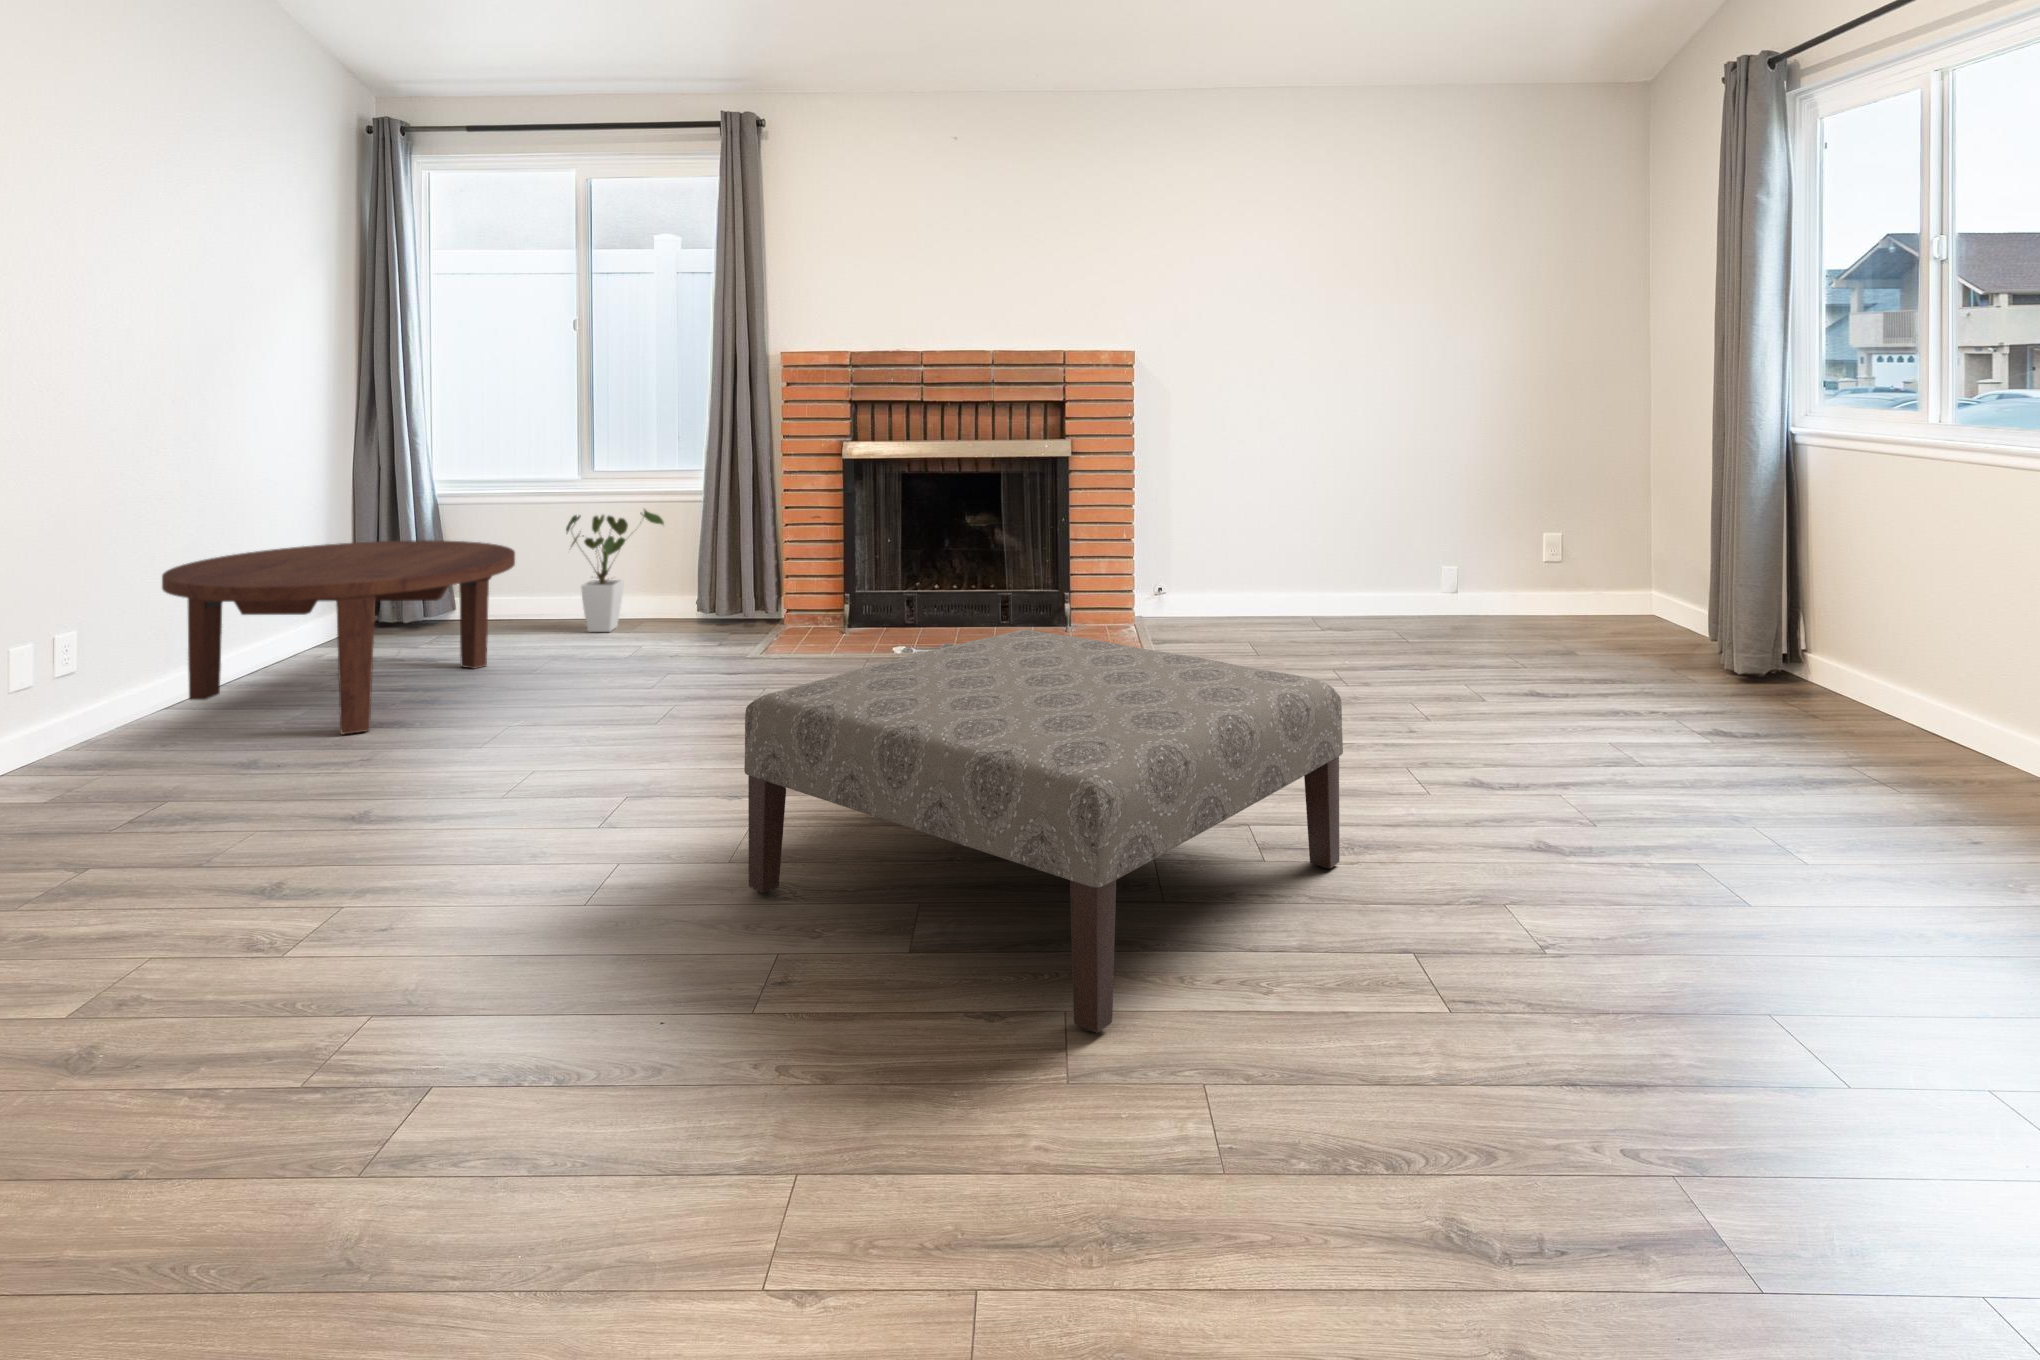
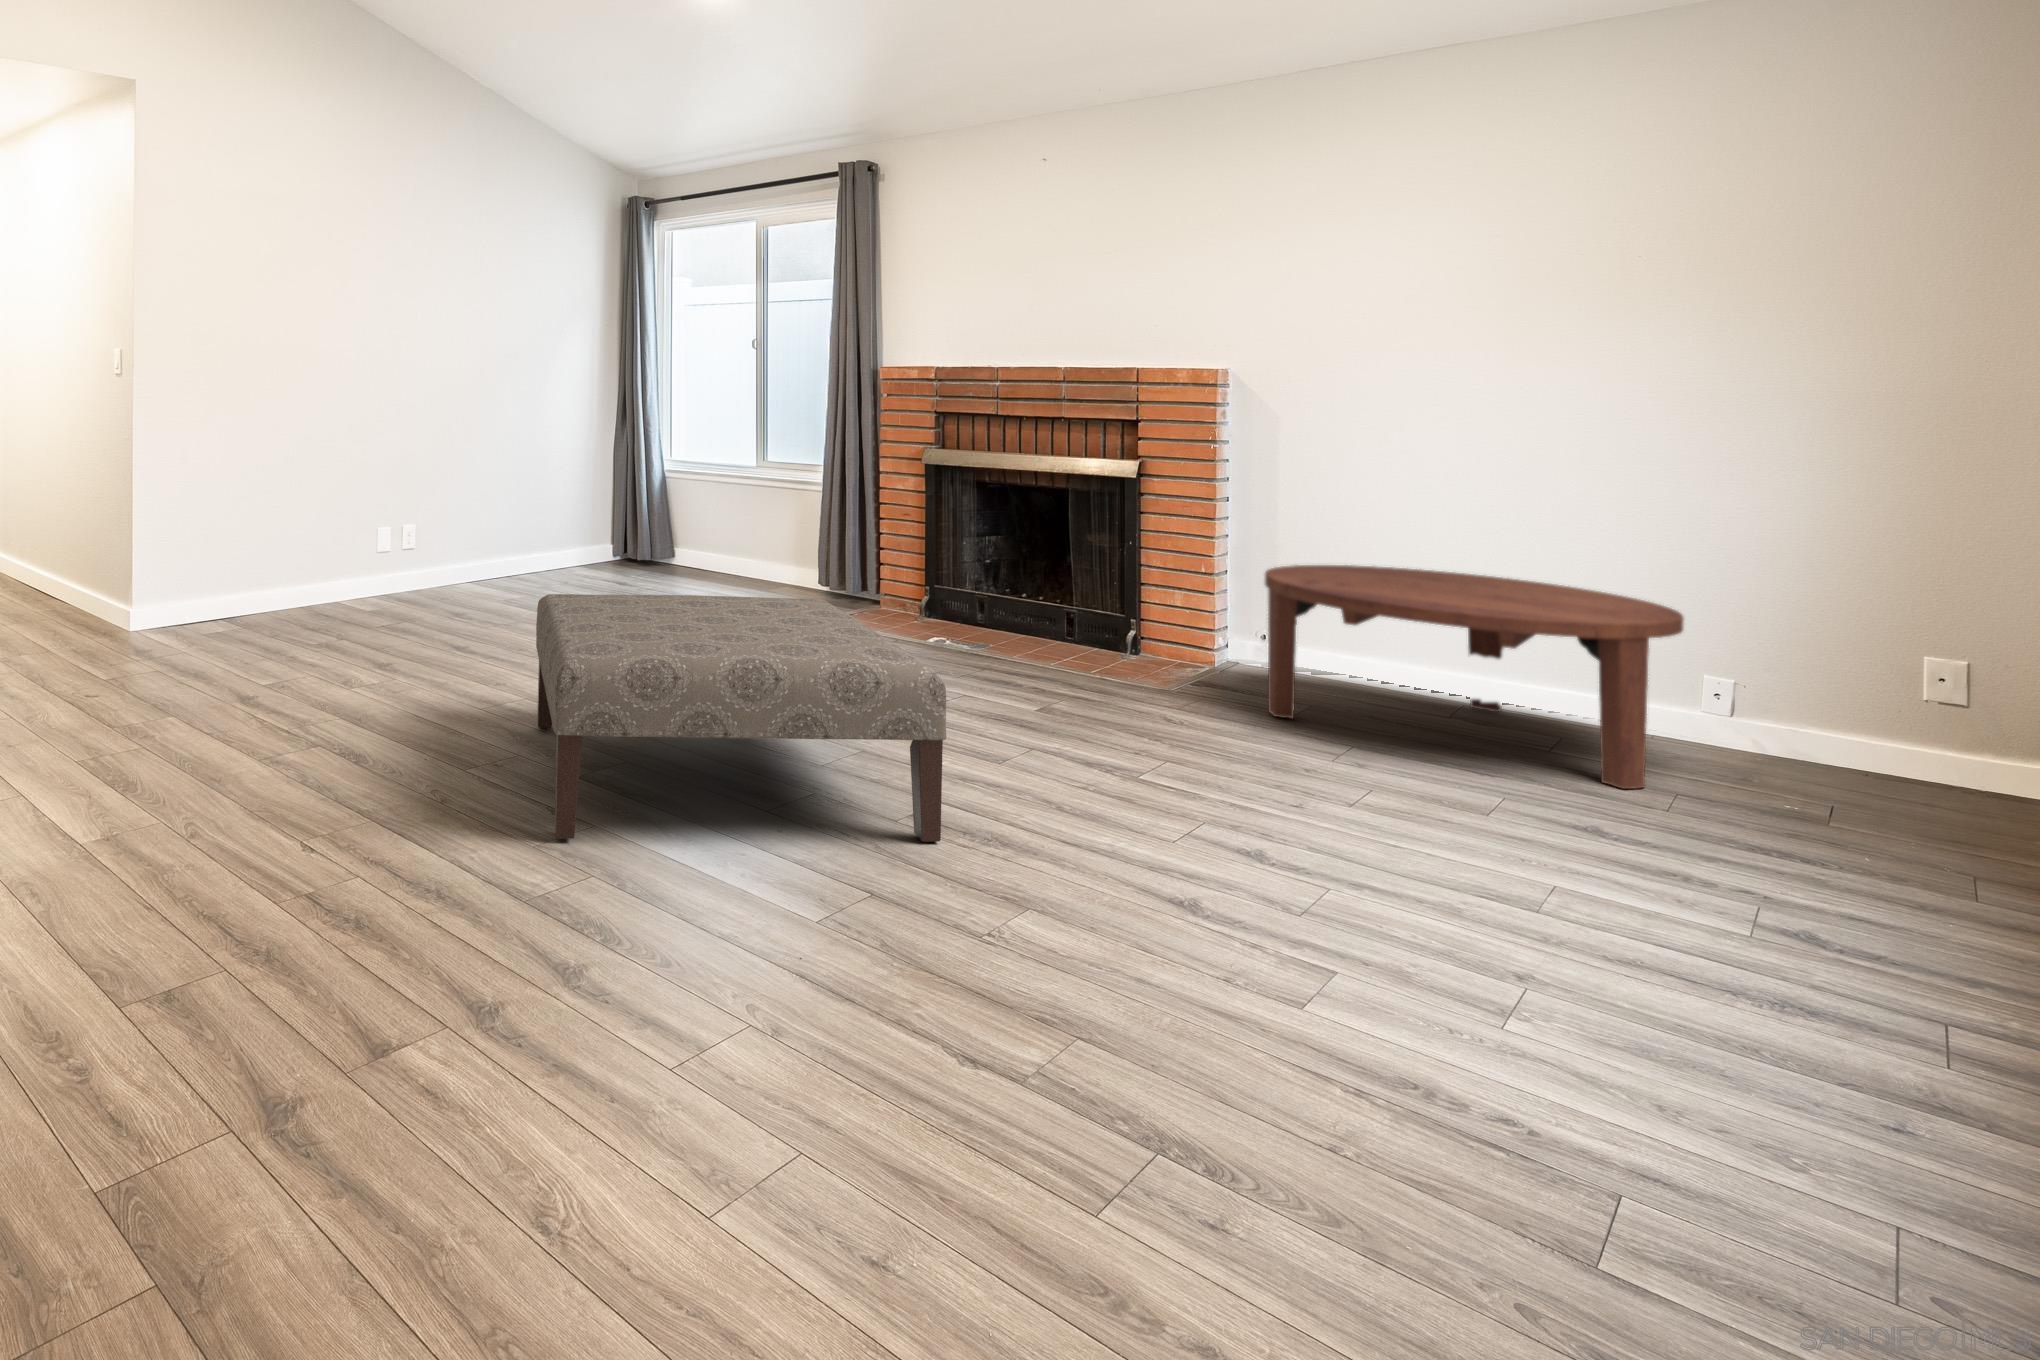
house plant: present [566,510,664,632] -> none [713,492,802,587]
coffee table: present [162,540,515,734] -> present [1265,565,1684,789]

